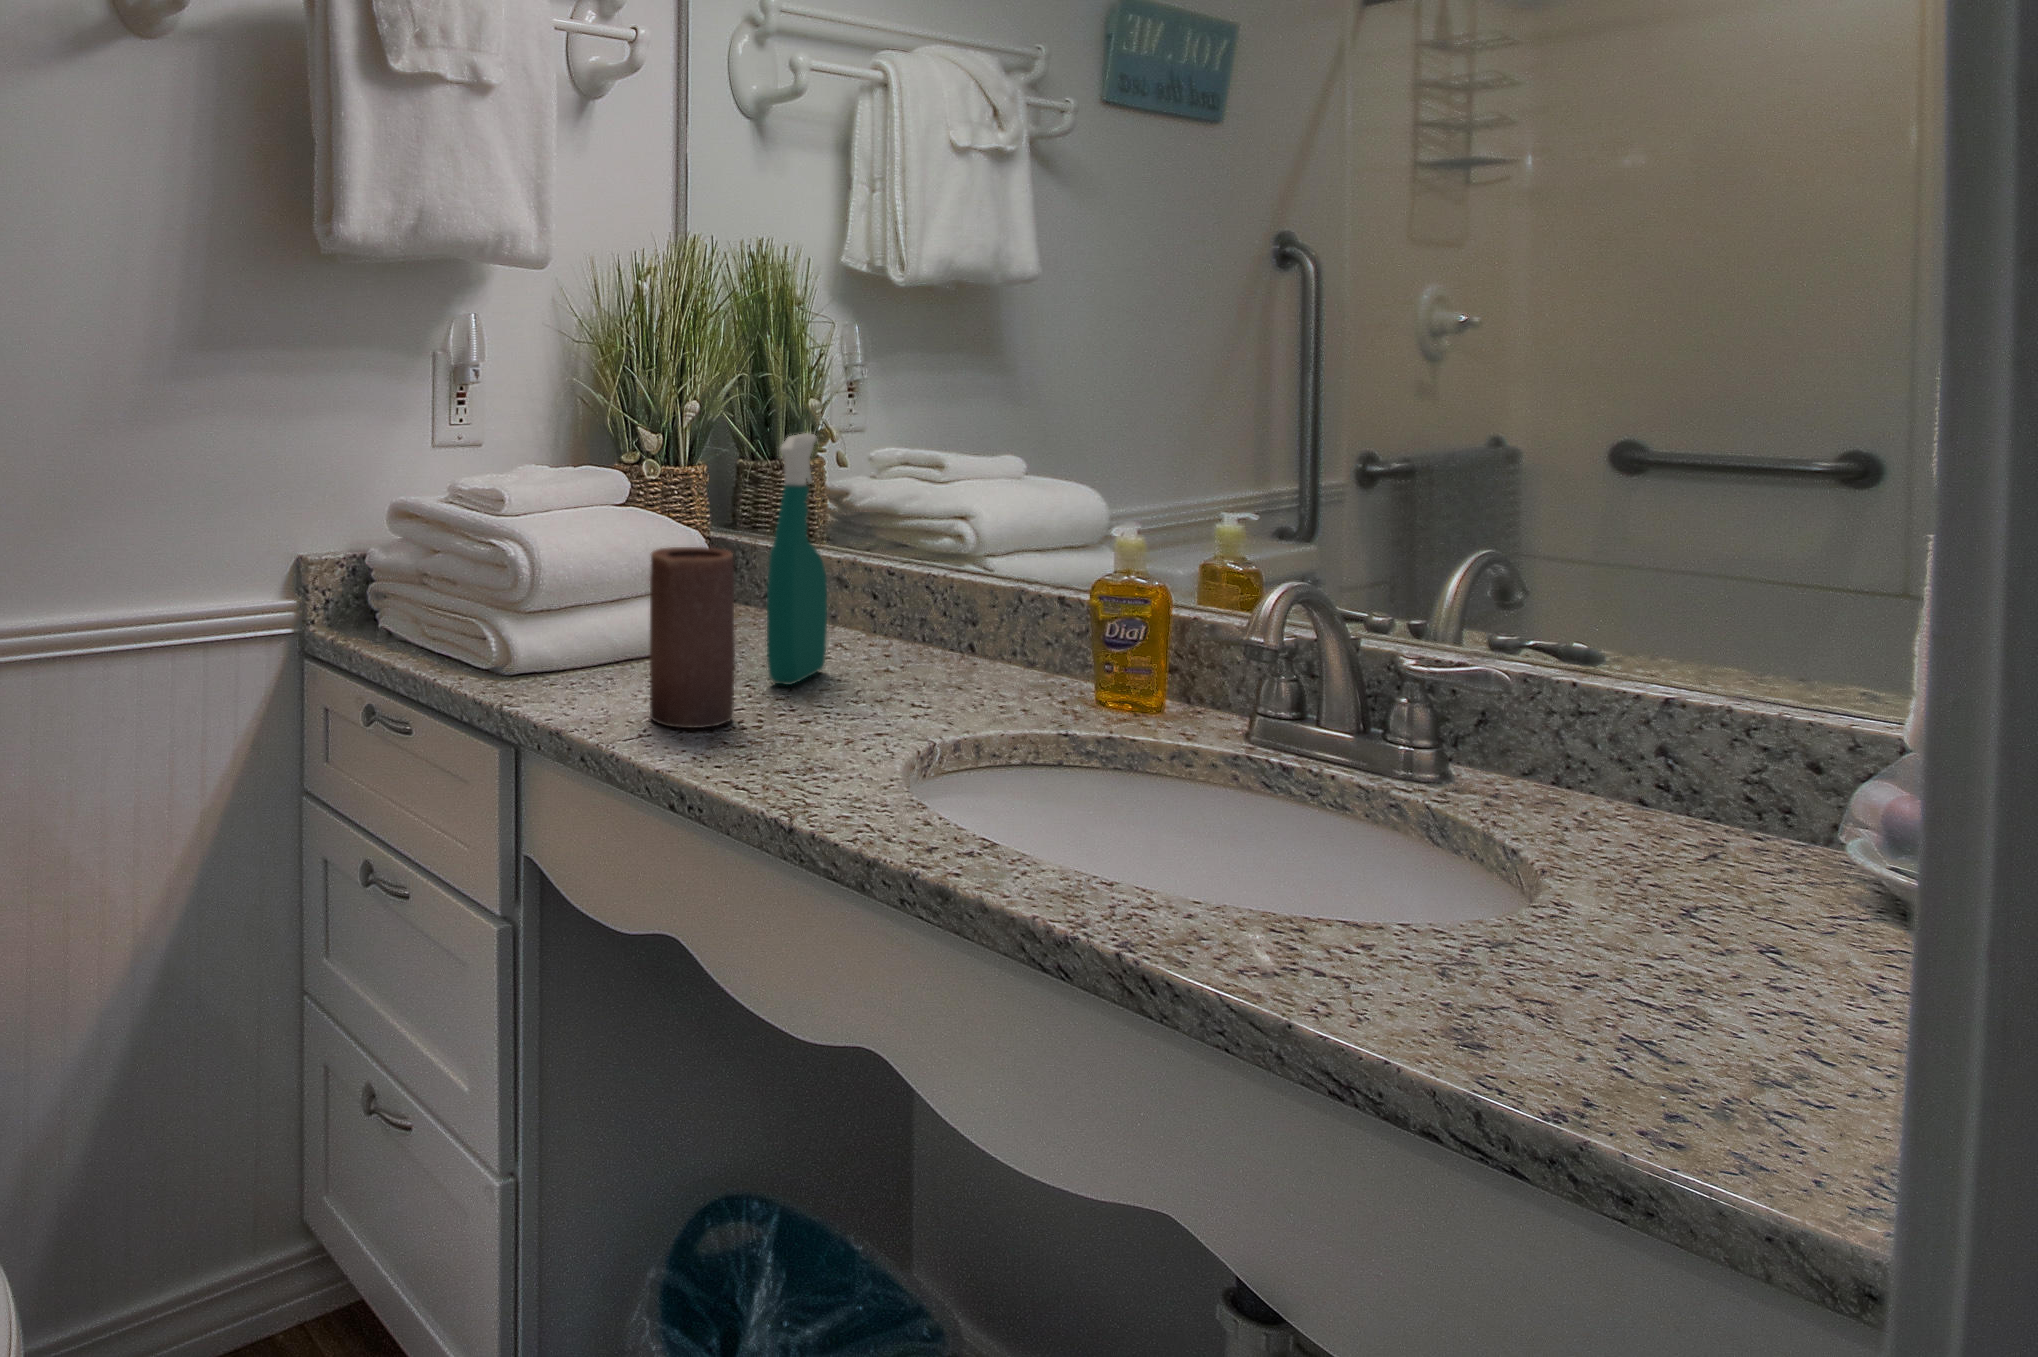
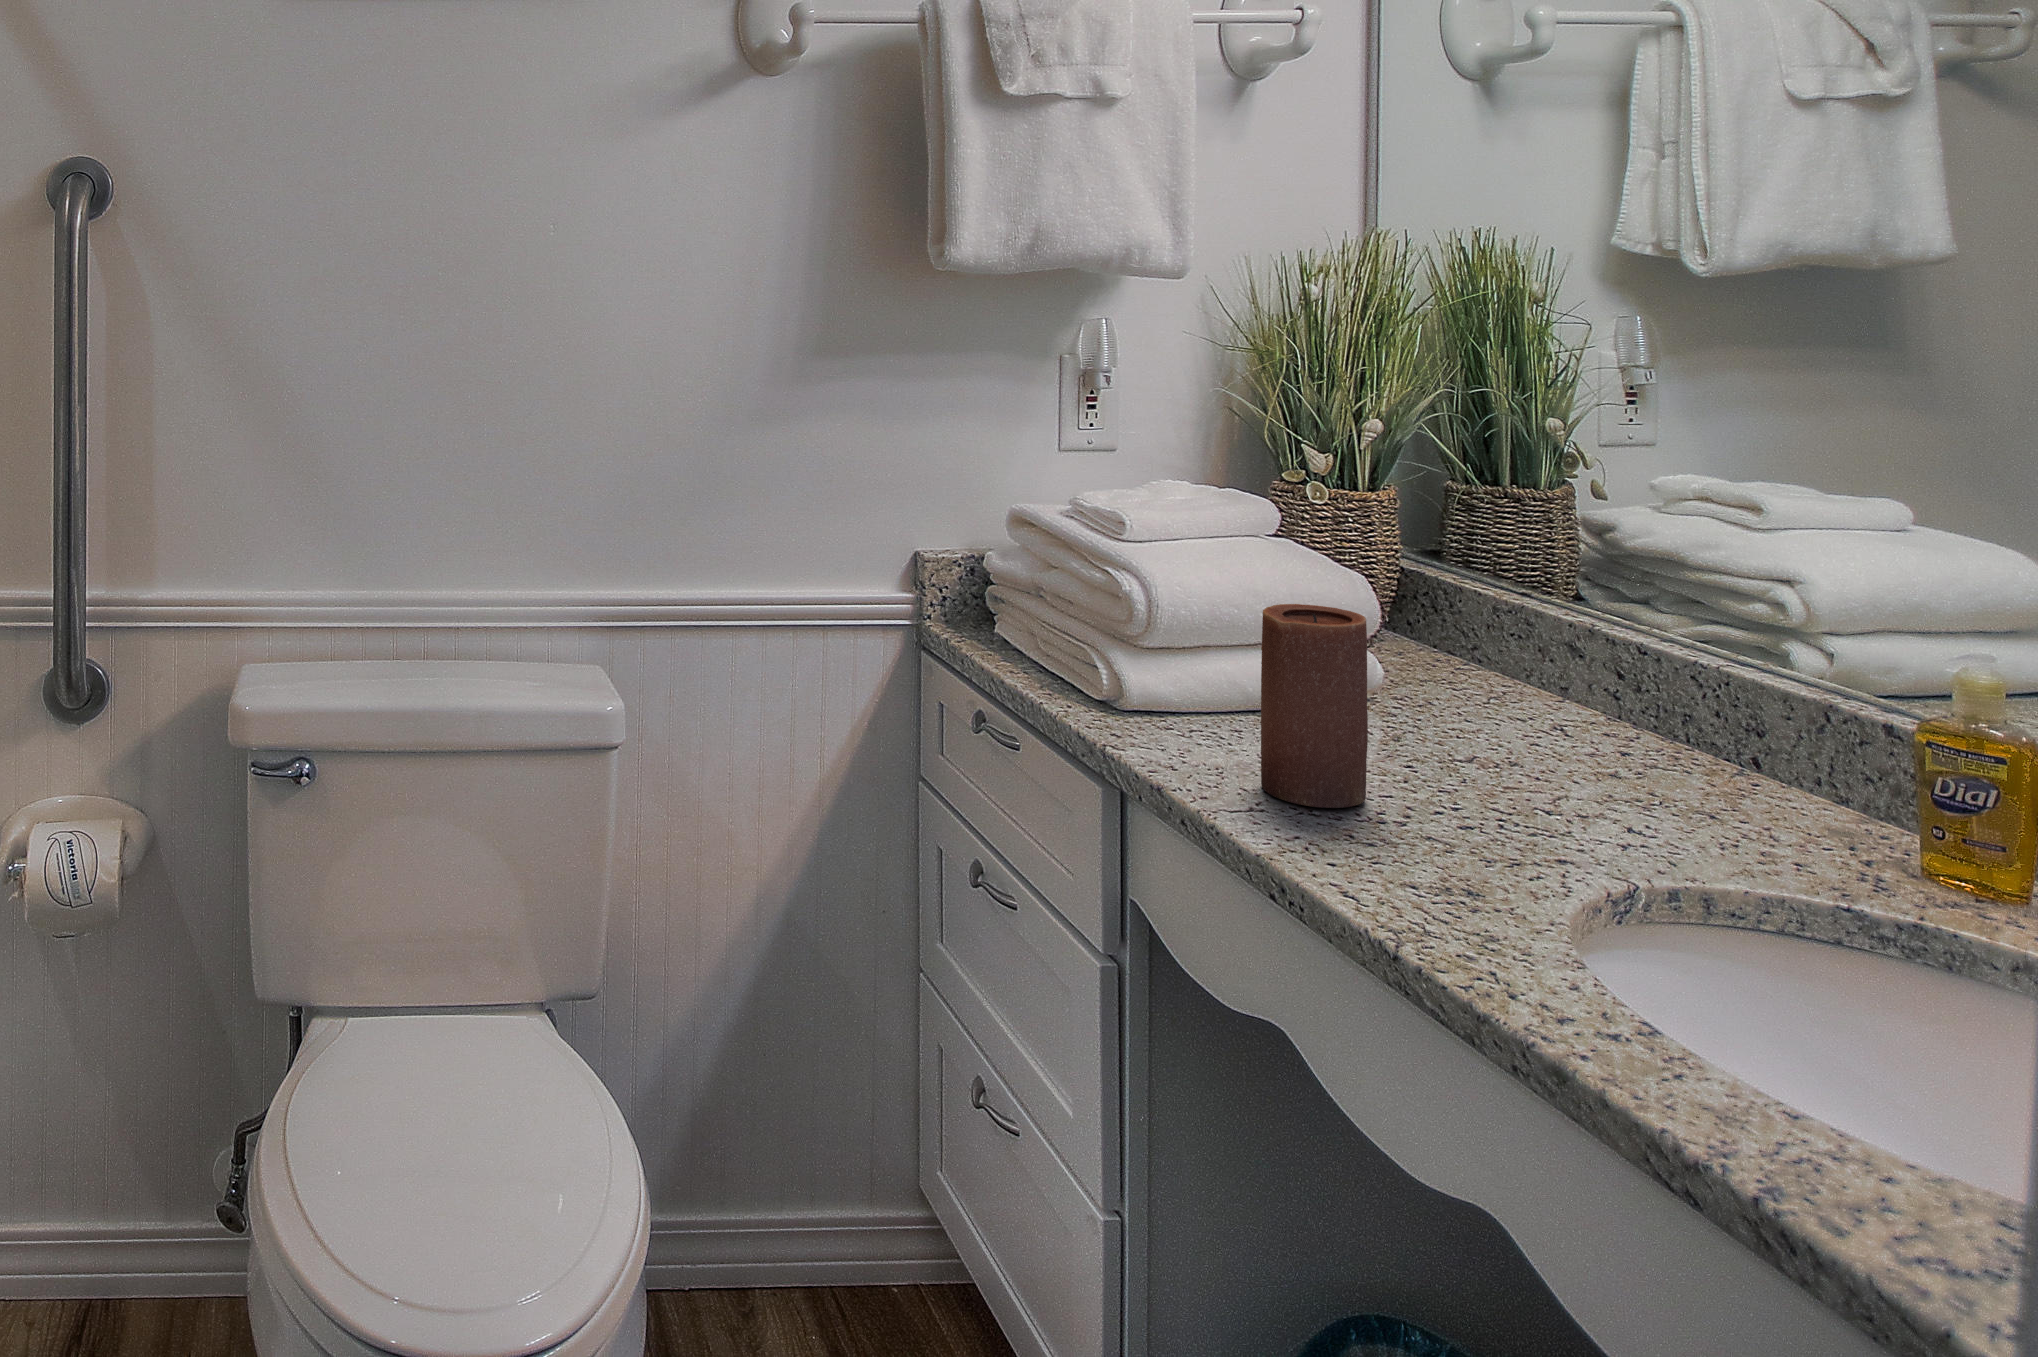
spray bottle: present [767,433,827,685] -> none [1430,479,1523,768]

